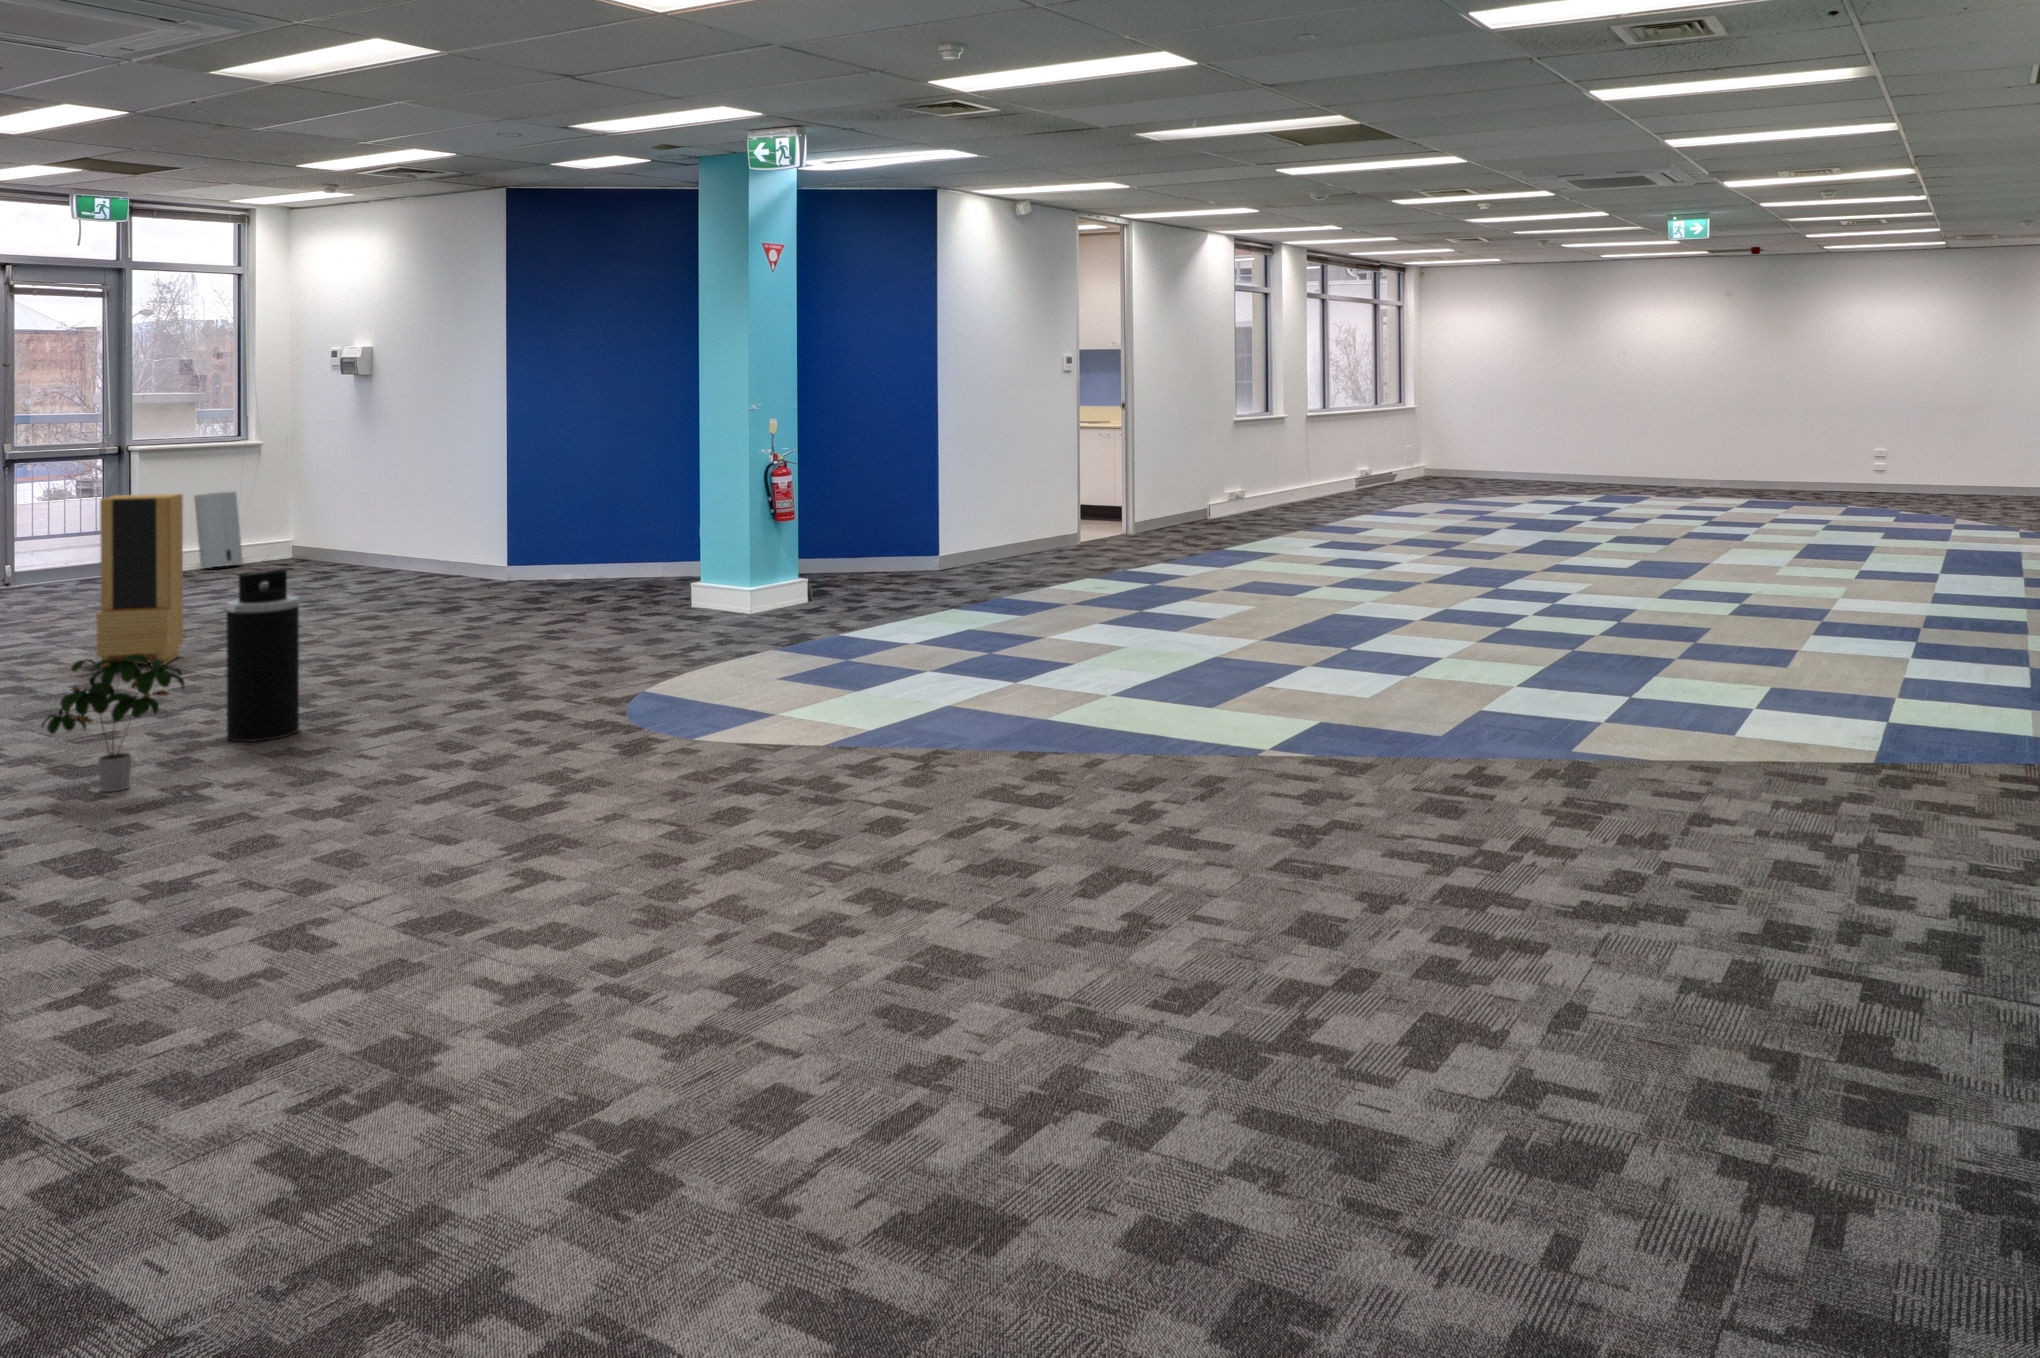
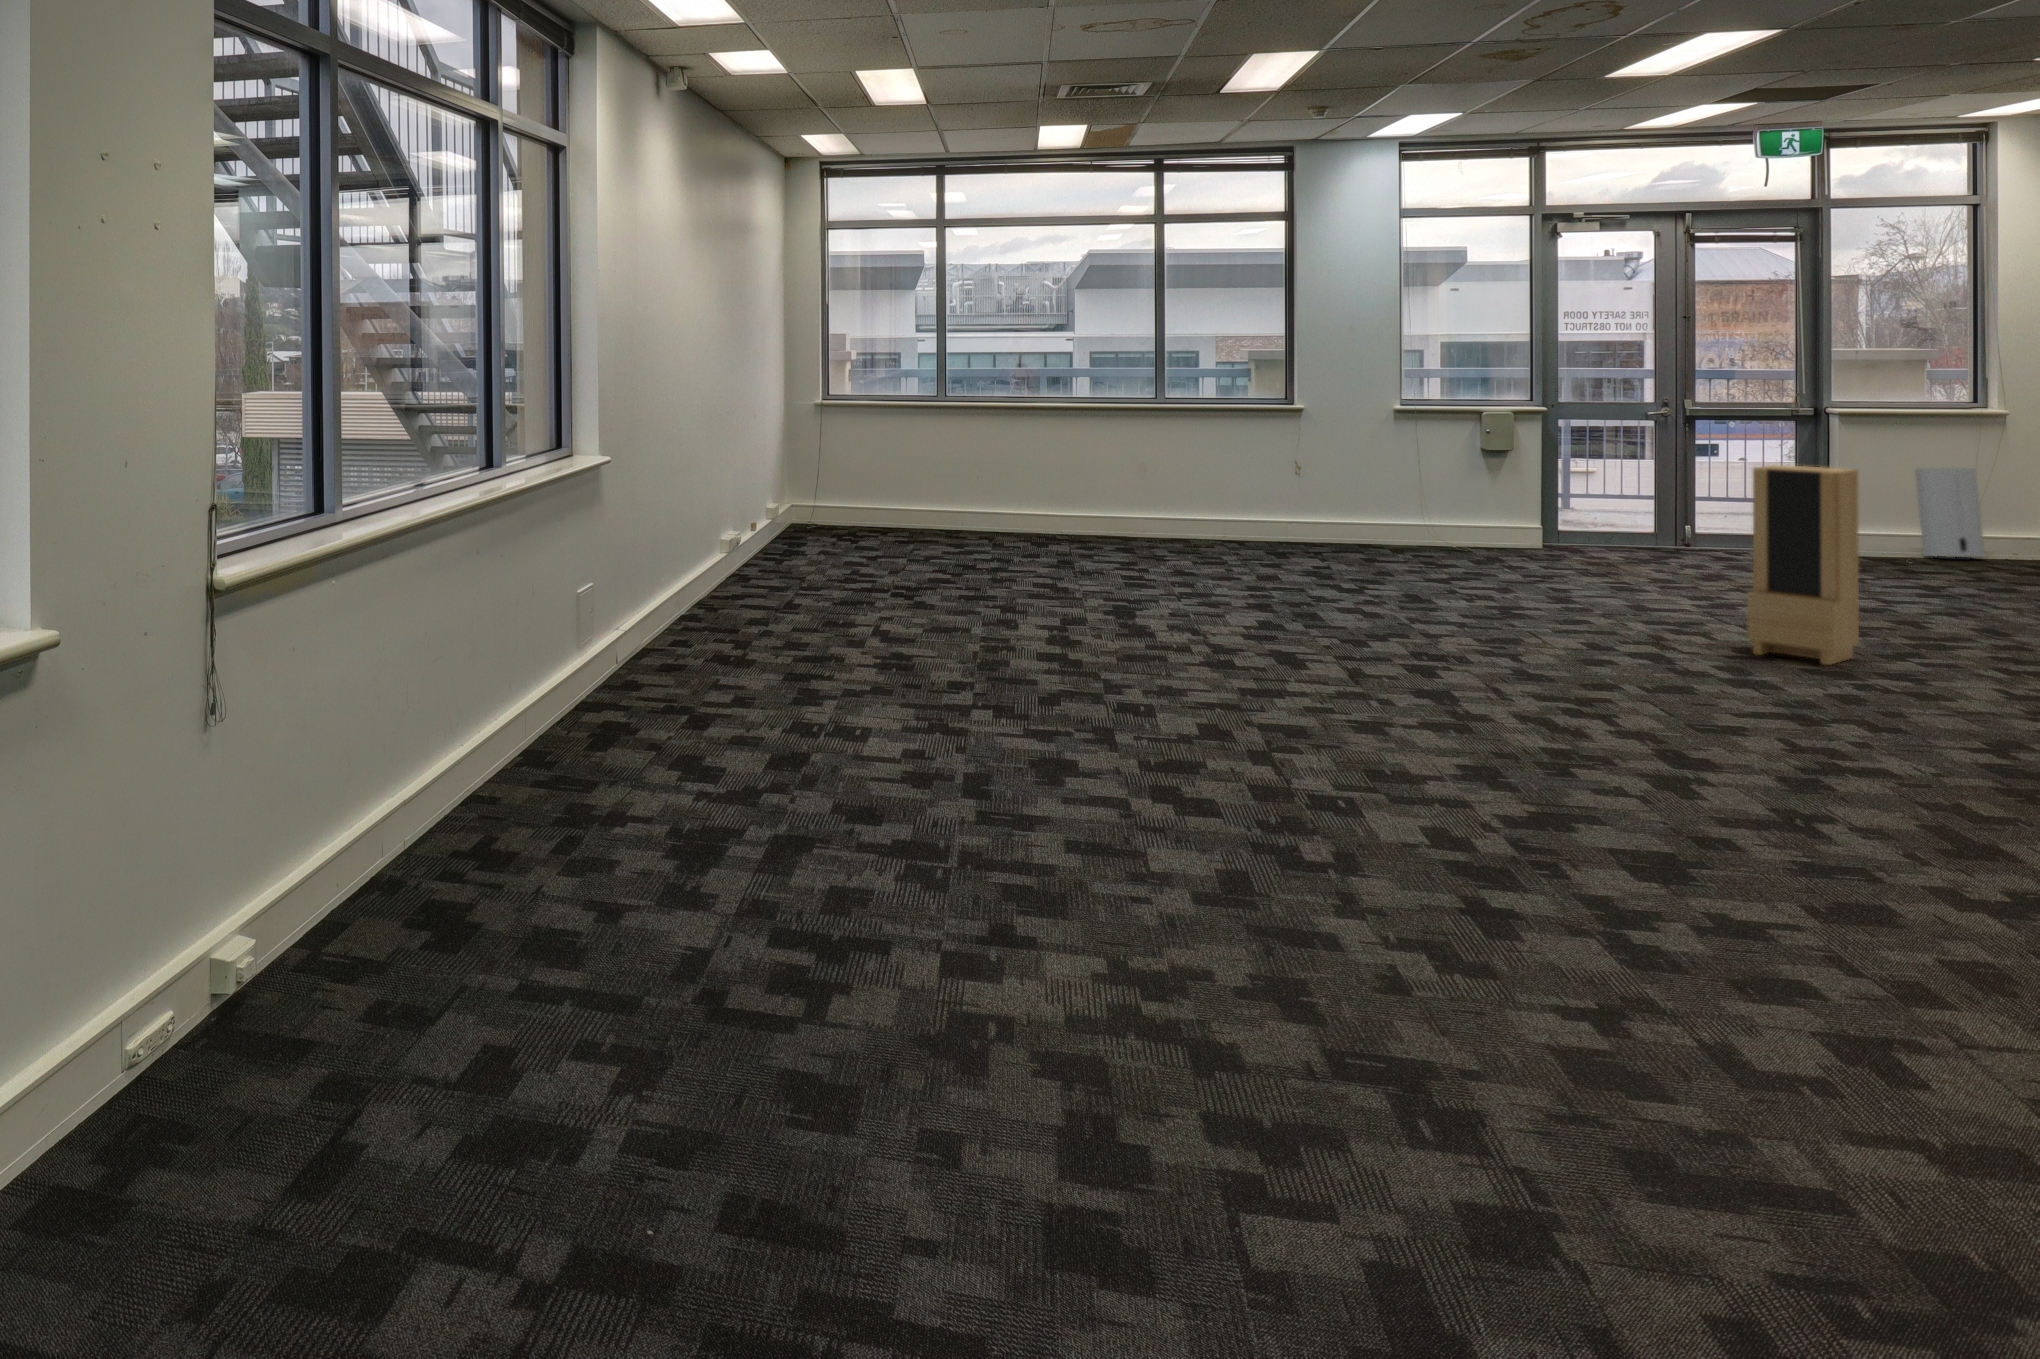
trash can: present [226,570,299,742] -> none [1877,578,1986,793]
potted plant: present [42,654,185,792] -> none [1635,644,1802,799]

